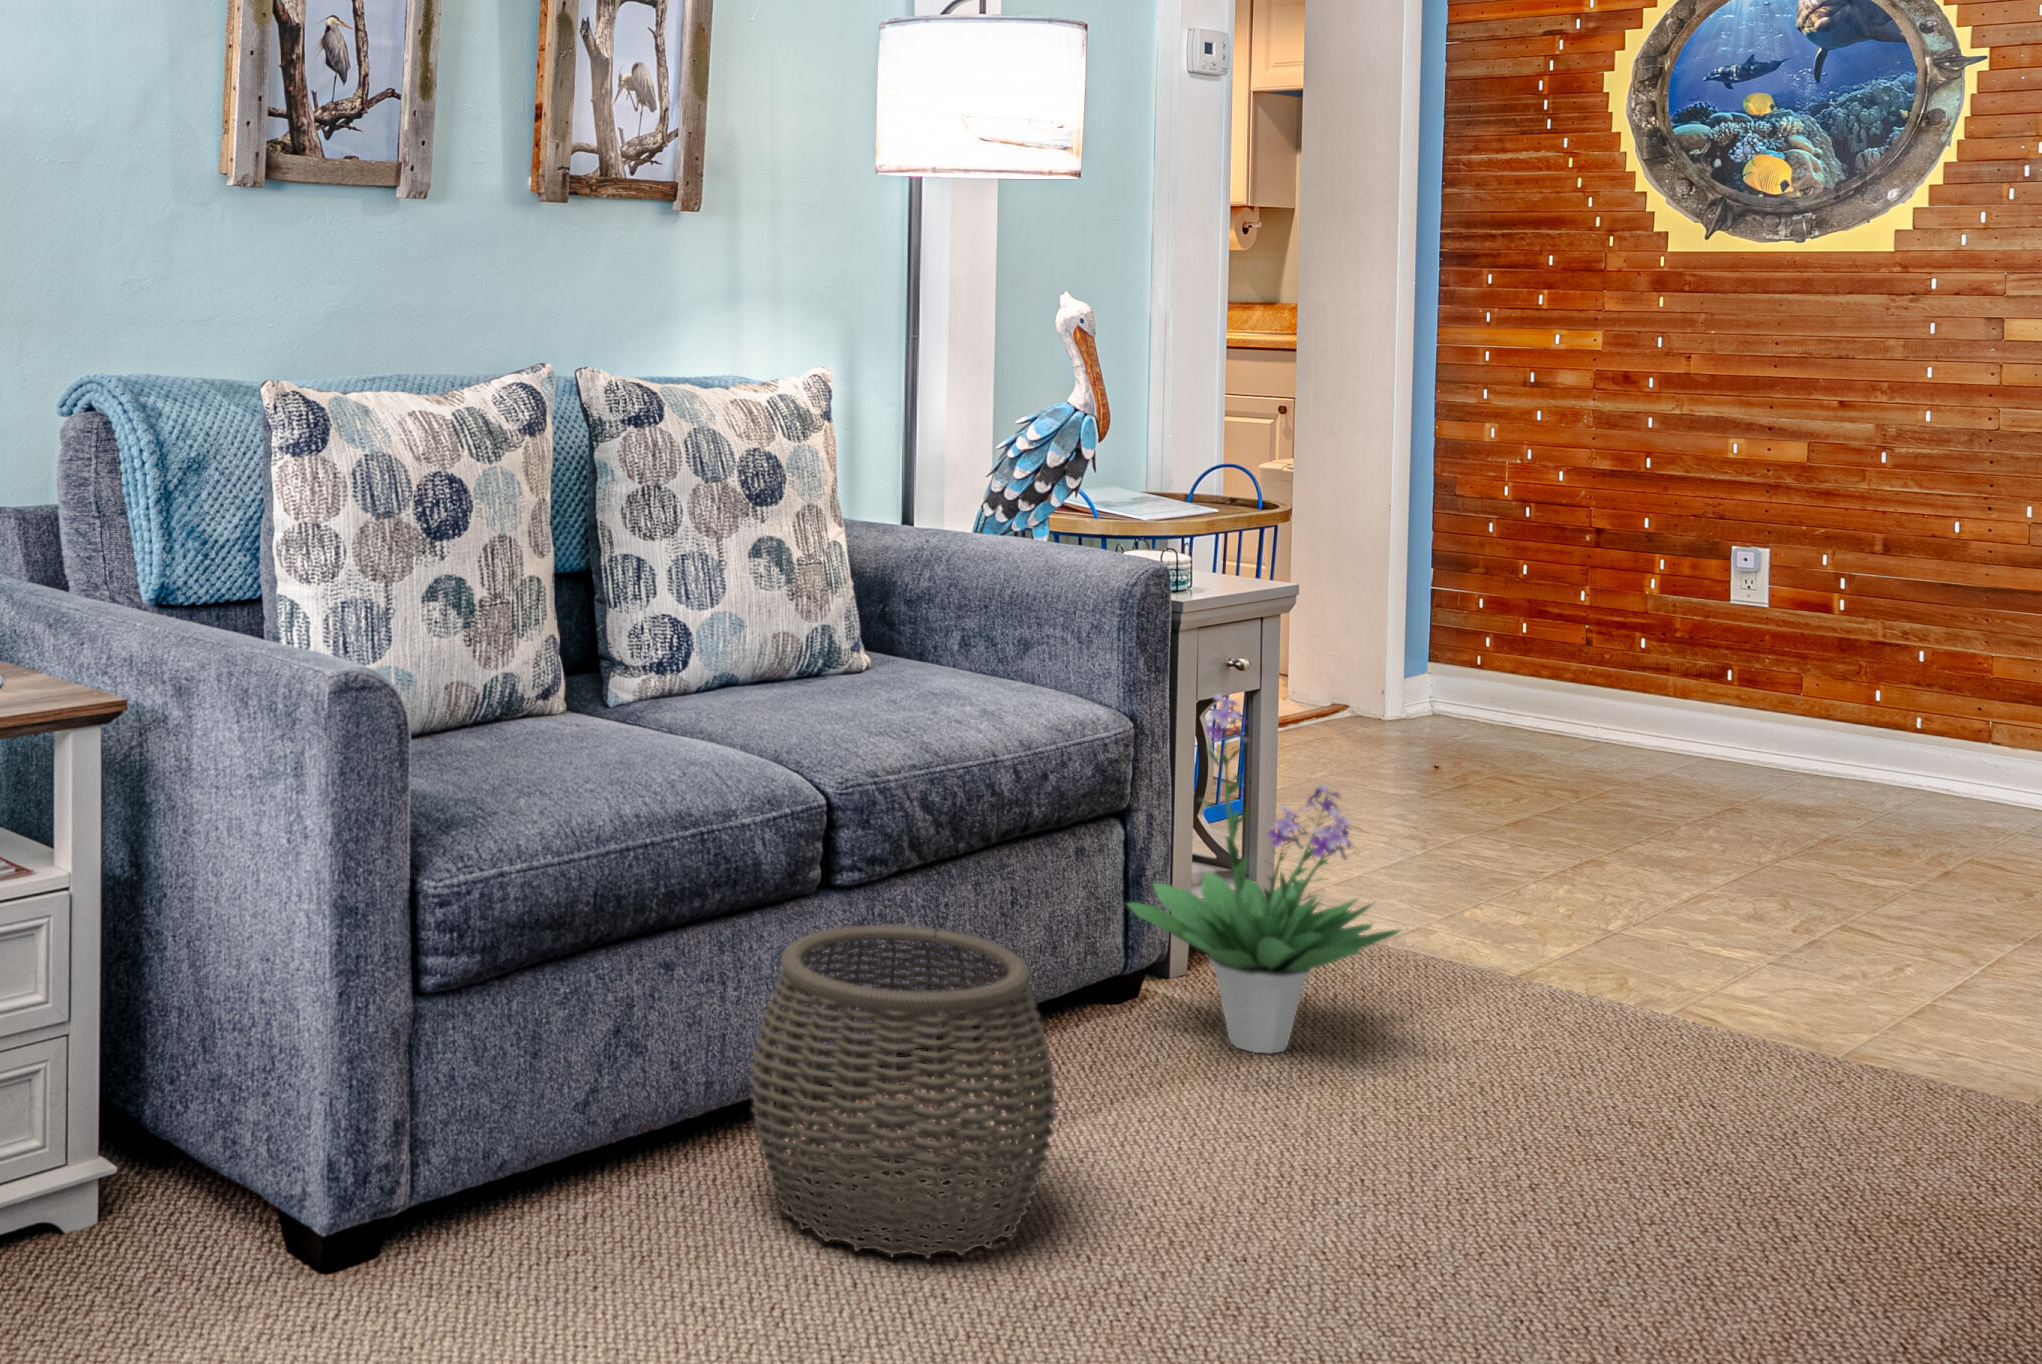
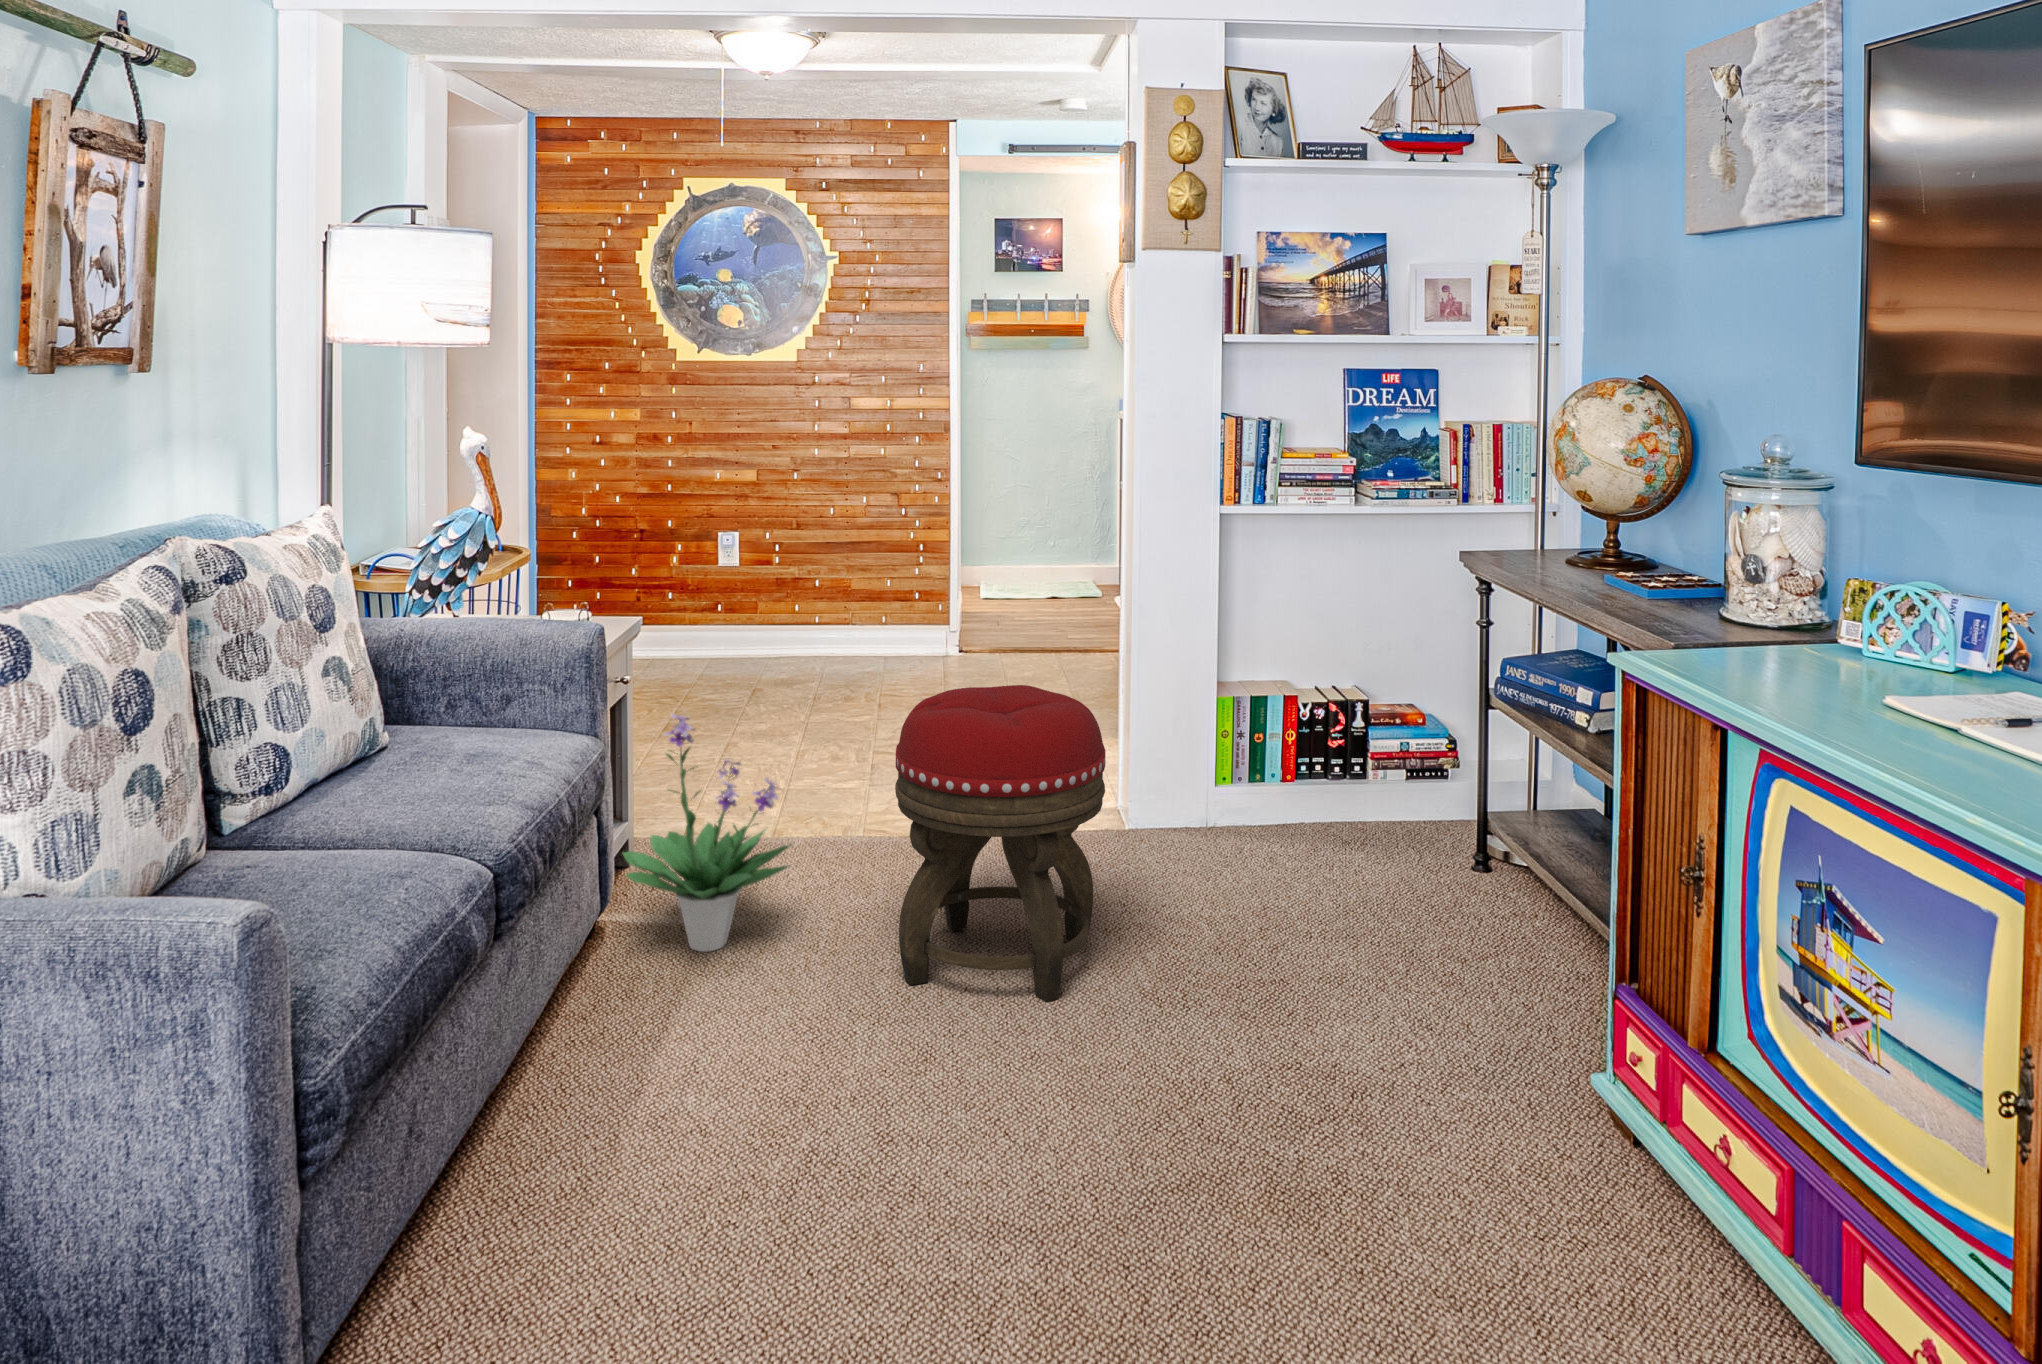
footstool: none [1475,724,1899,1266] -> present [895,685,1106,1002]
woven basket: present [750,925,1057,1258] -> none [525,949,760,1230]

